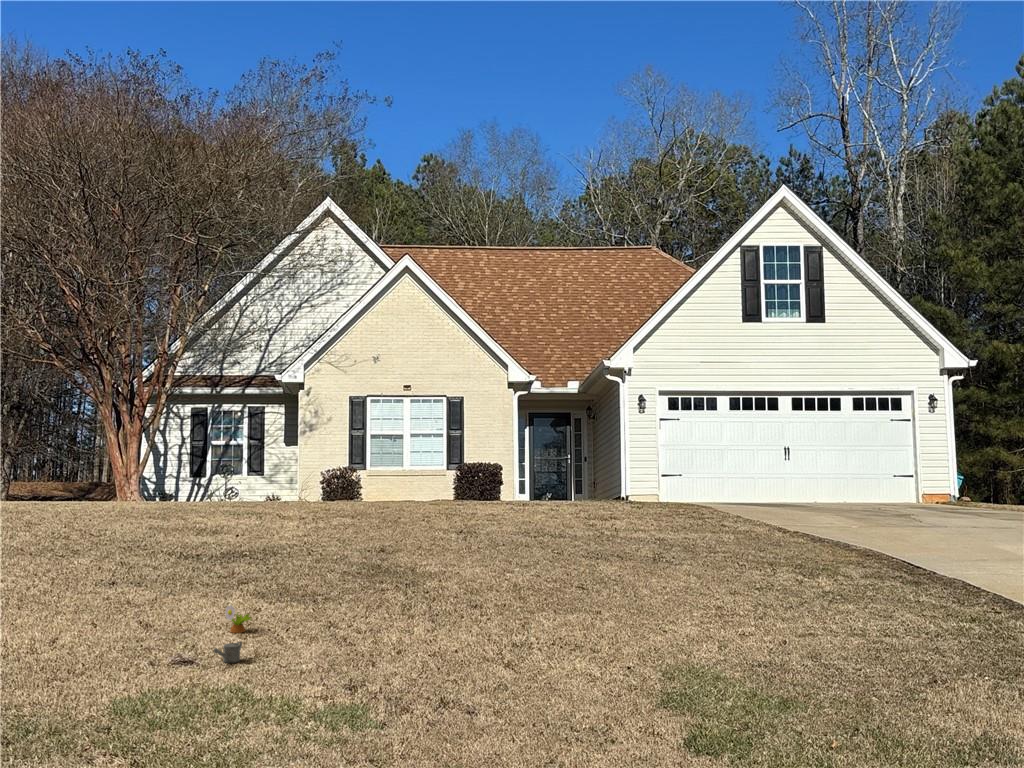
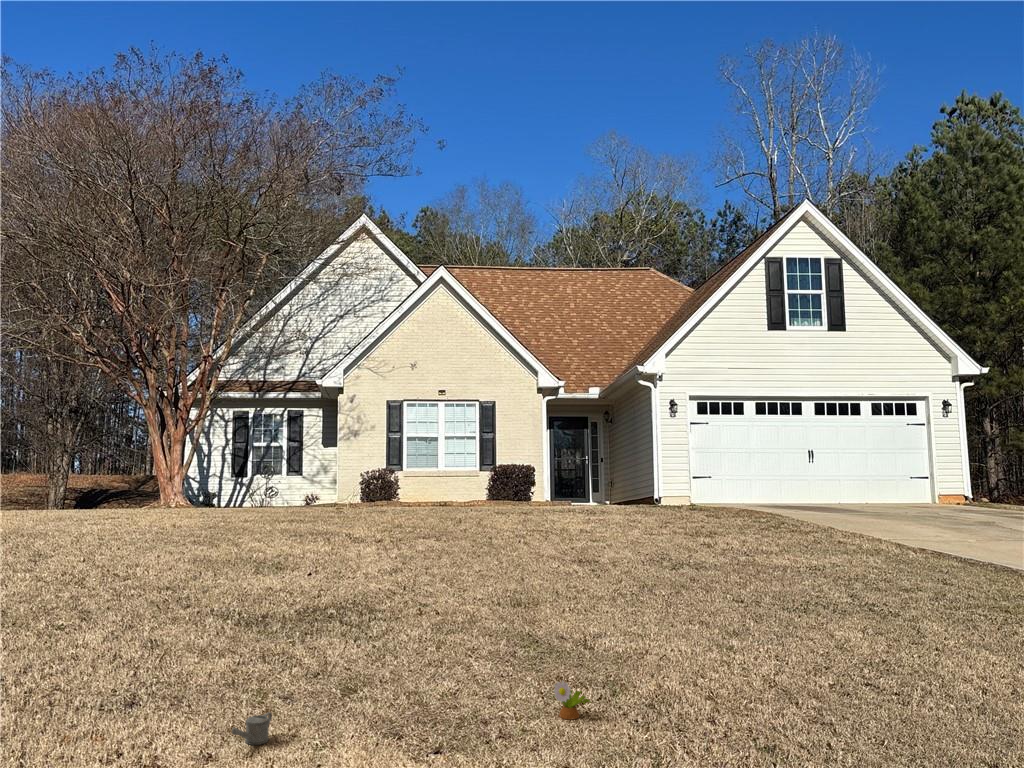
decorative plant: present [225,605,252,633] -> present [552,680,591,720]

